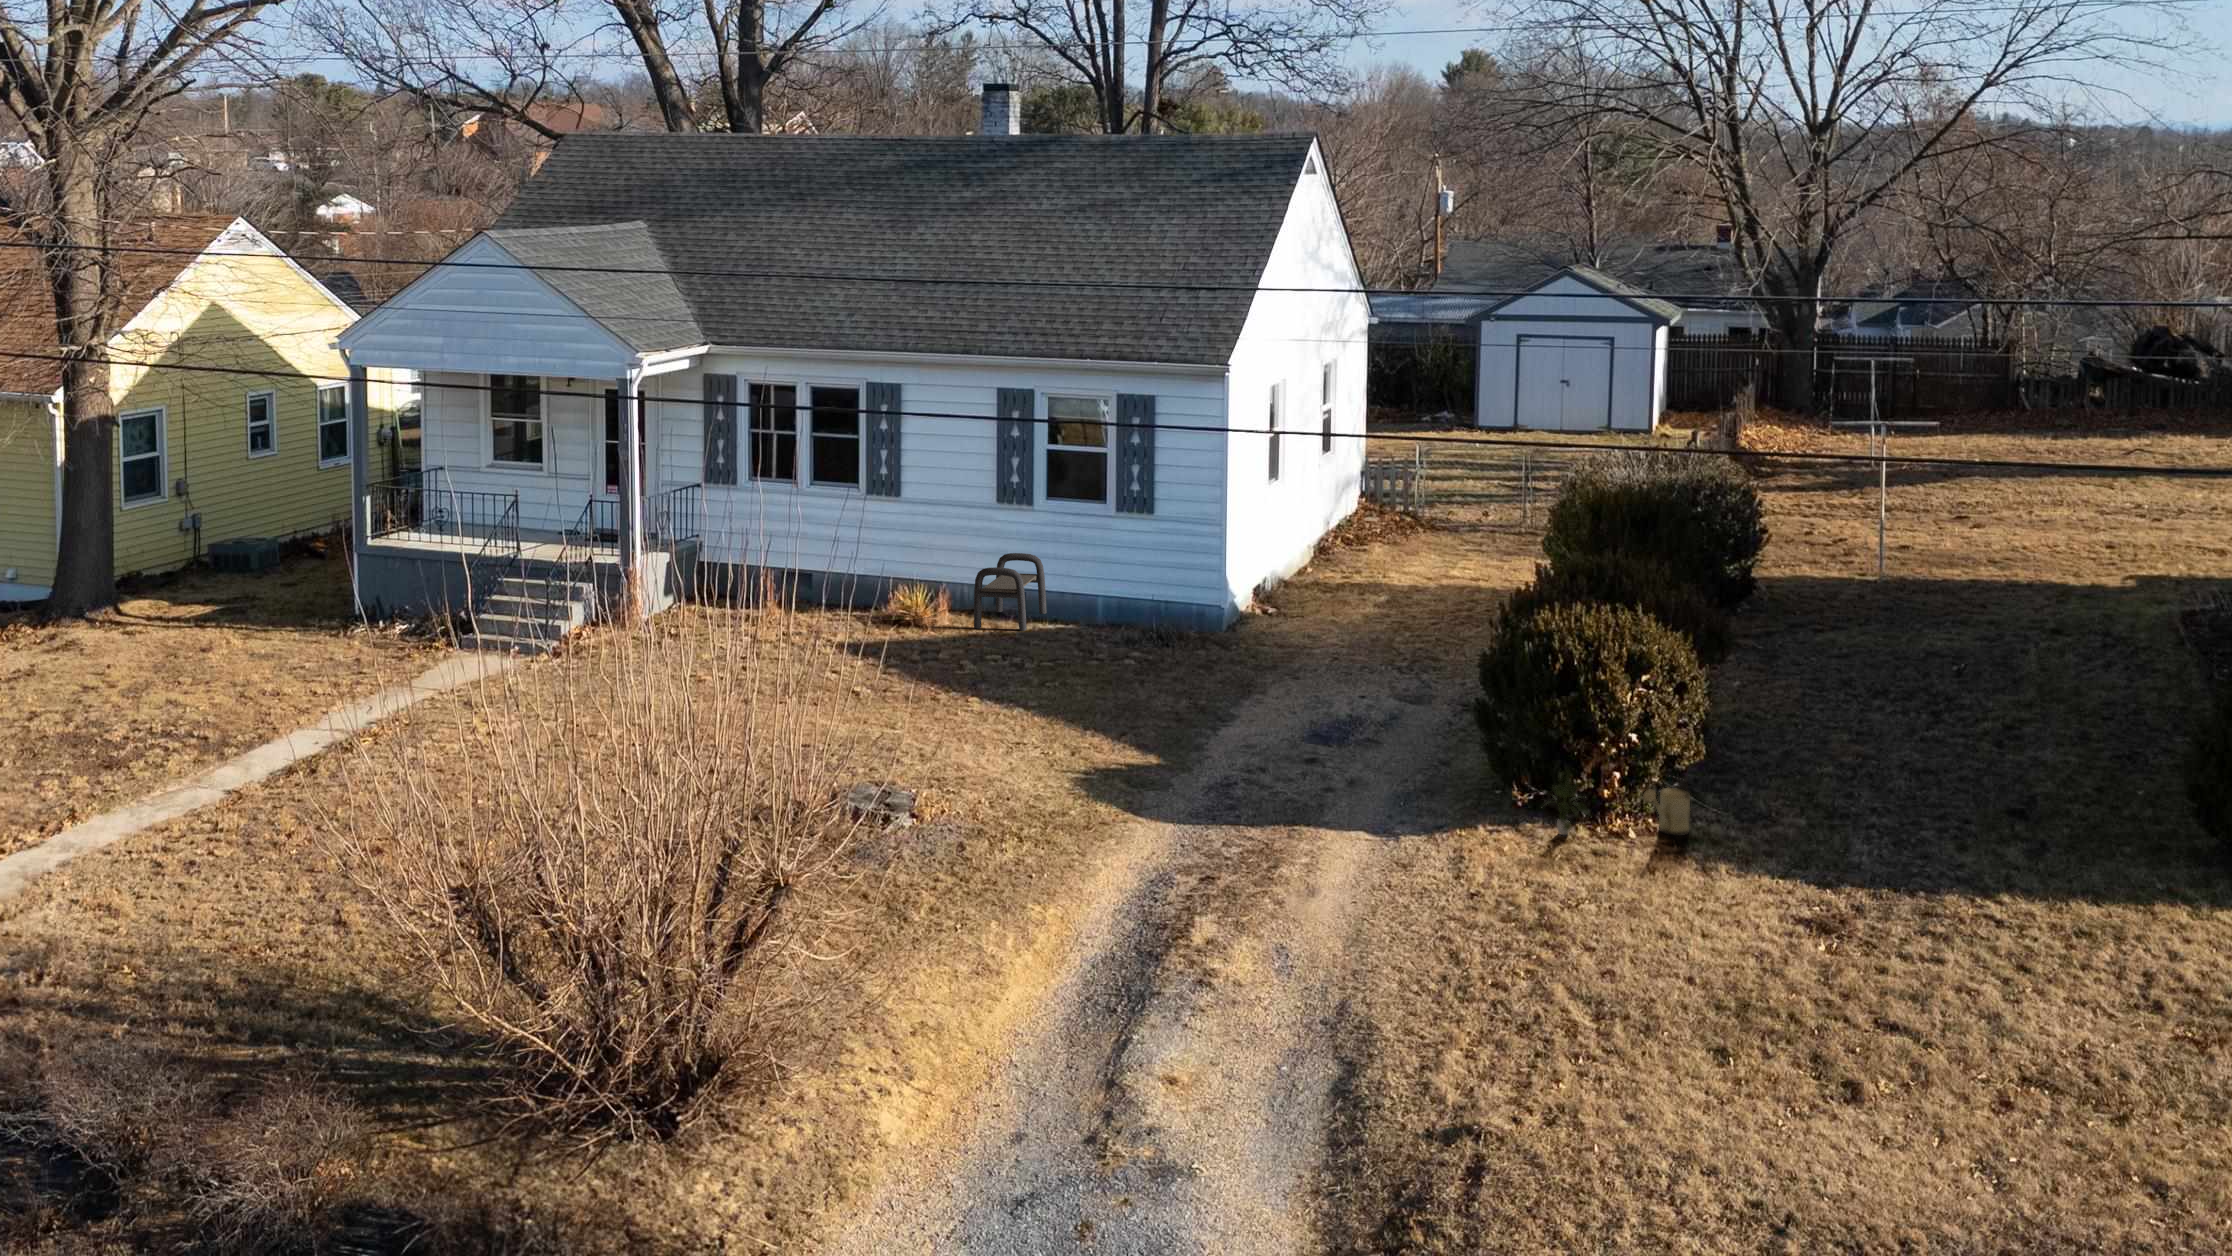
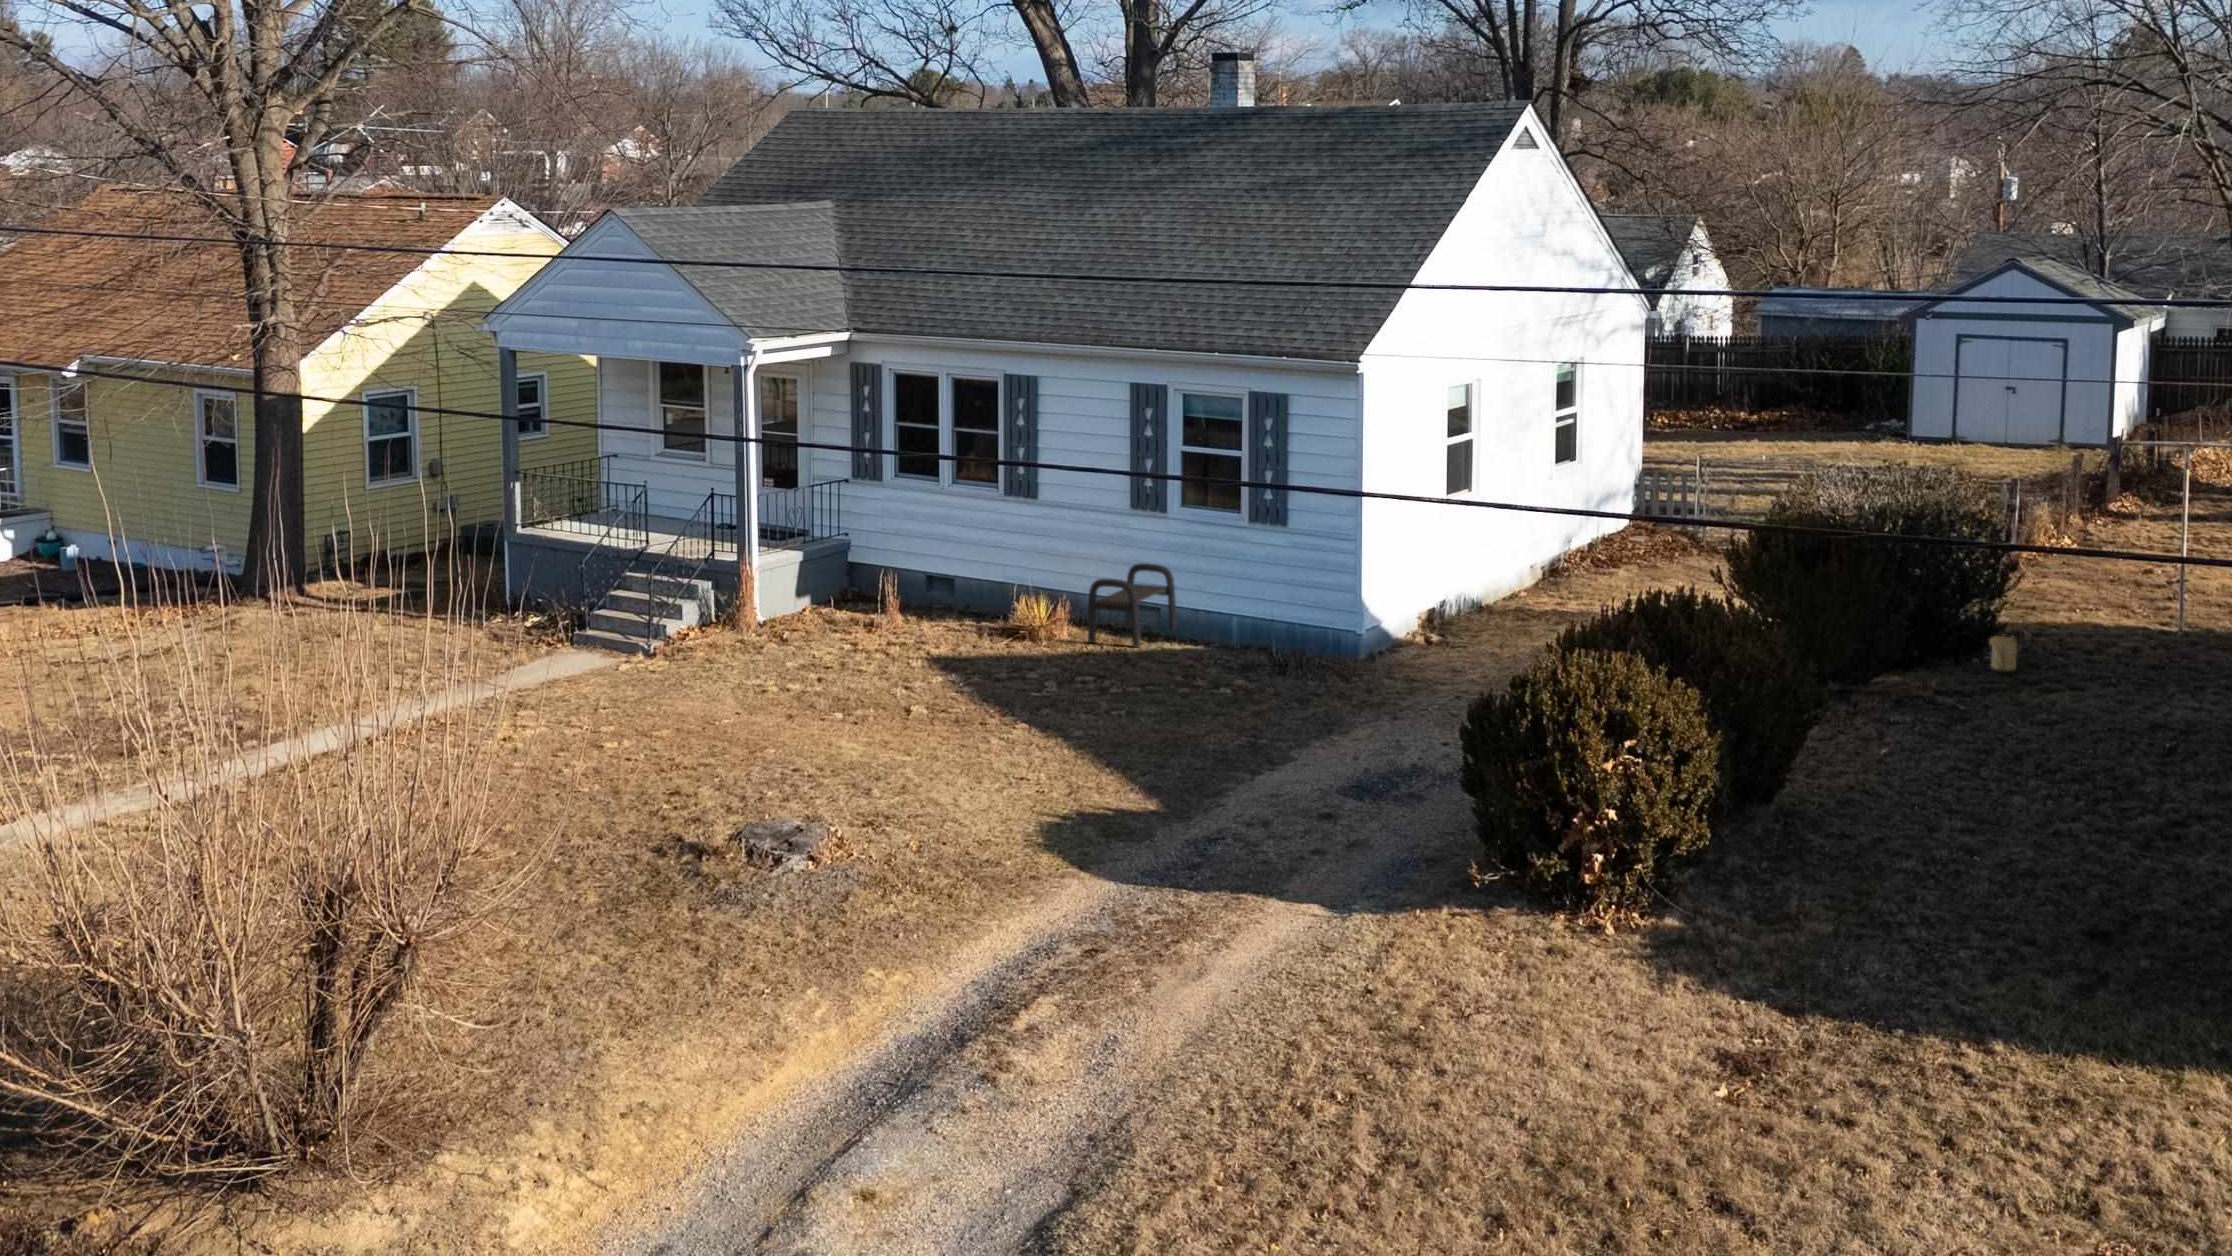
potted plant: present [1547,770,1589,835] -> none [1498,848,1559,925]
watering can: present [1643,788,1690,836] -> present [1989,636,2017,673]

